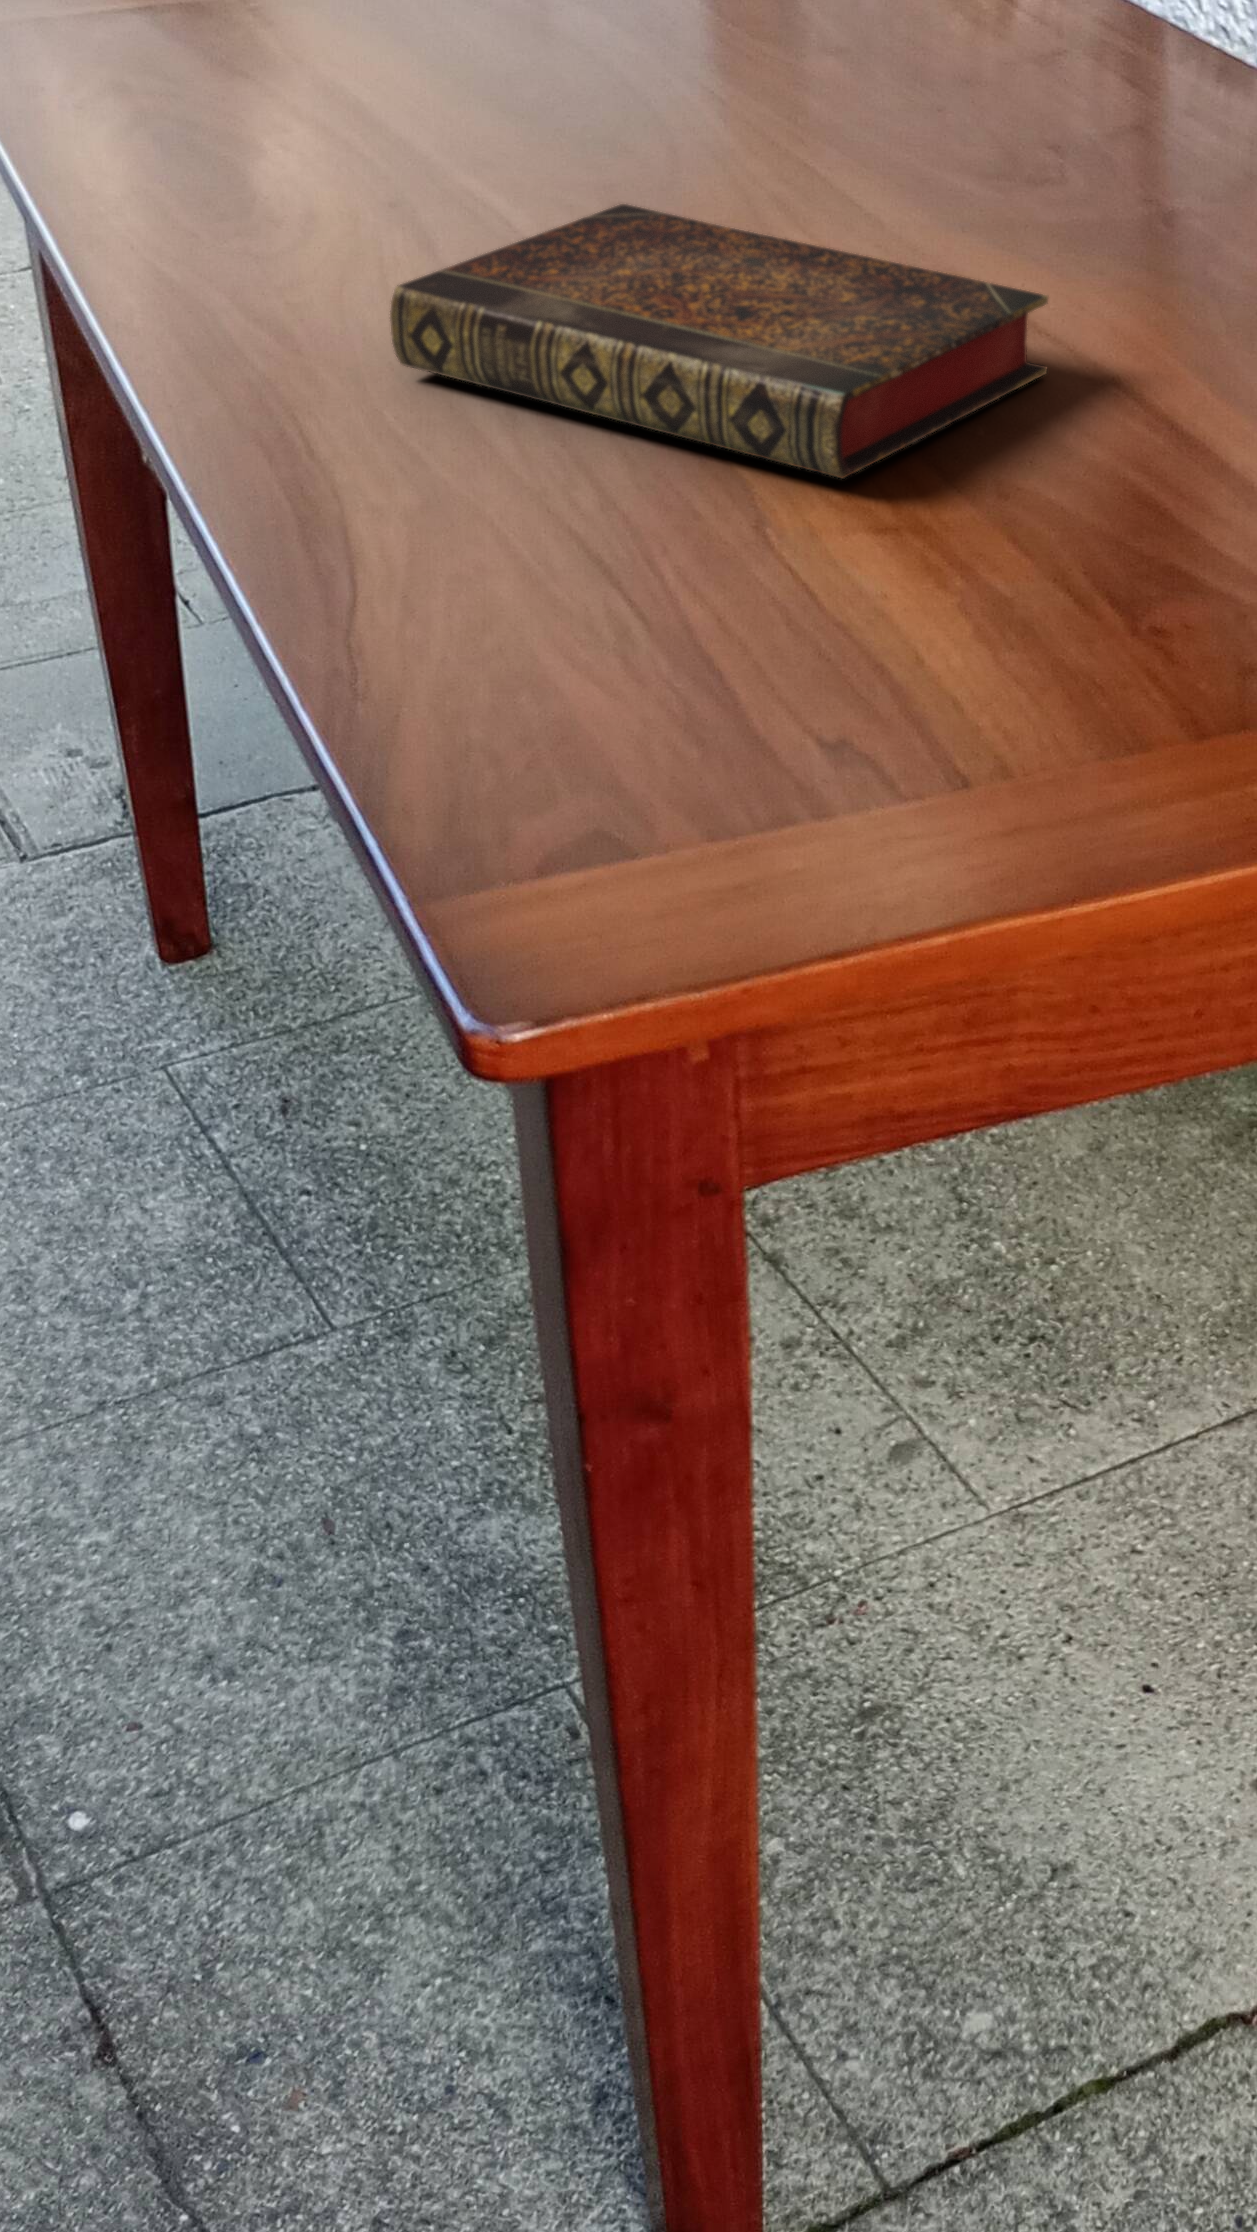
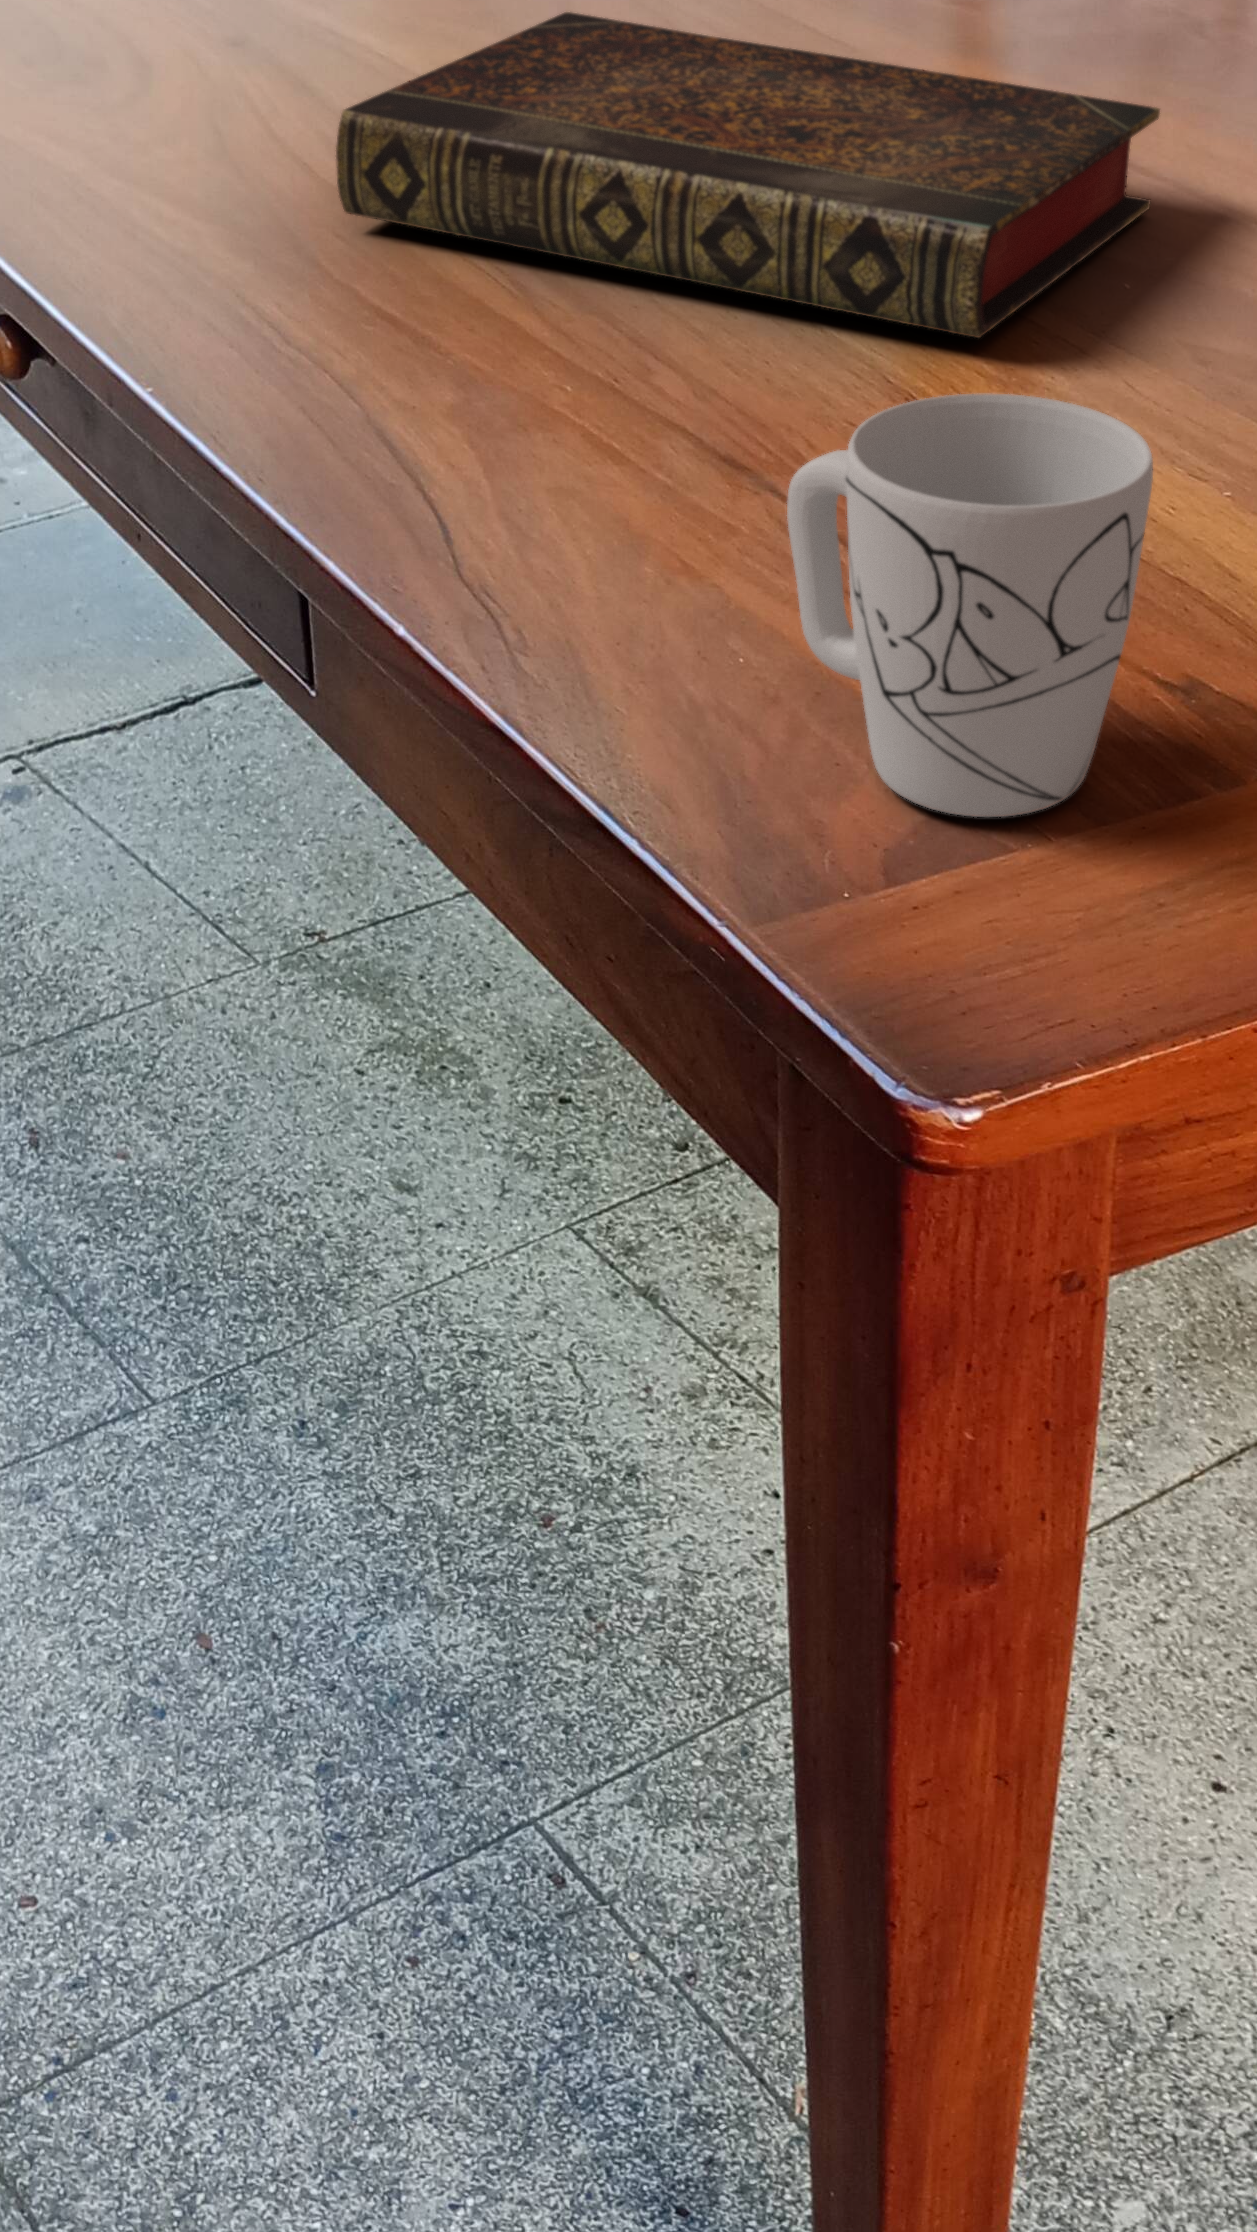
mug: none [540,535,768,847] -> present [787,394,1153,817]

